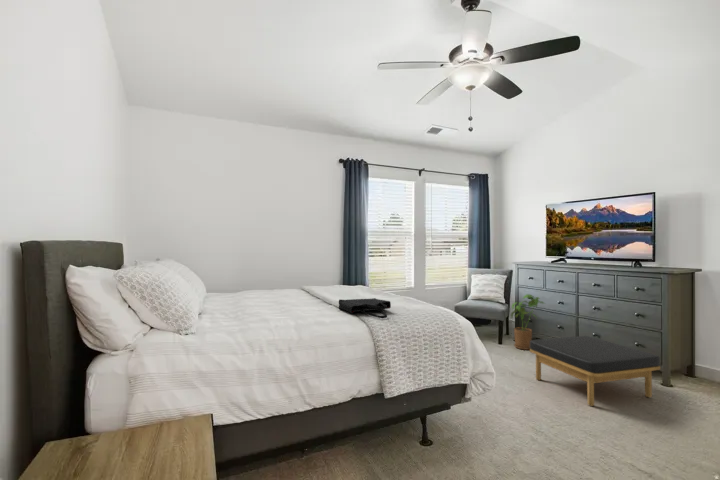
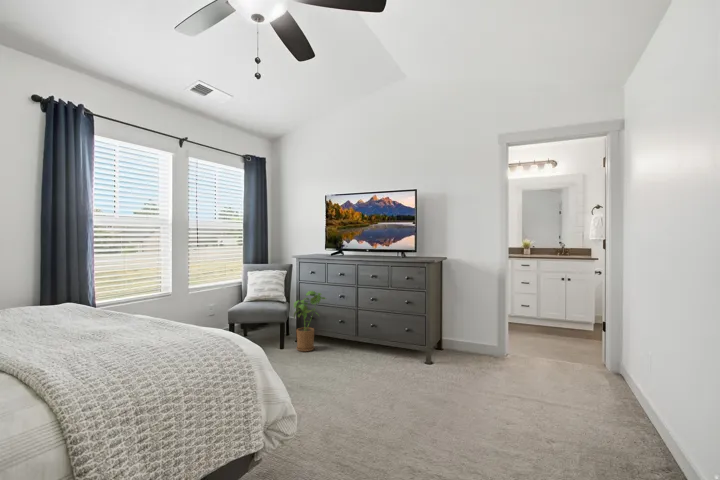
tote bag: present [339,298,391,318] -> none [35,322,143,358]
ottoman: present [530,336,660,406] -> none [319,329,429,403]

